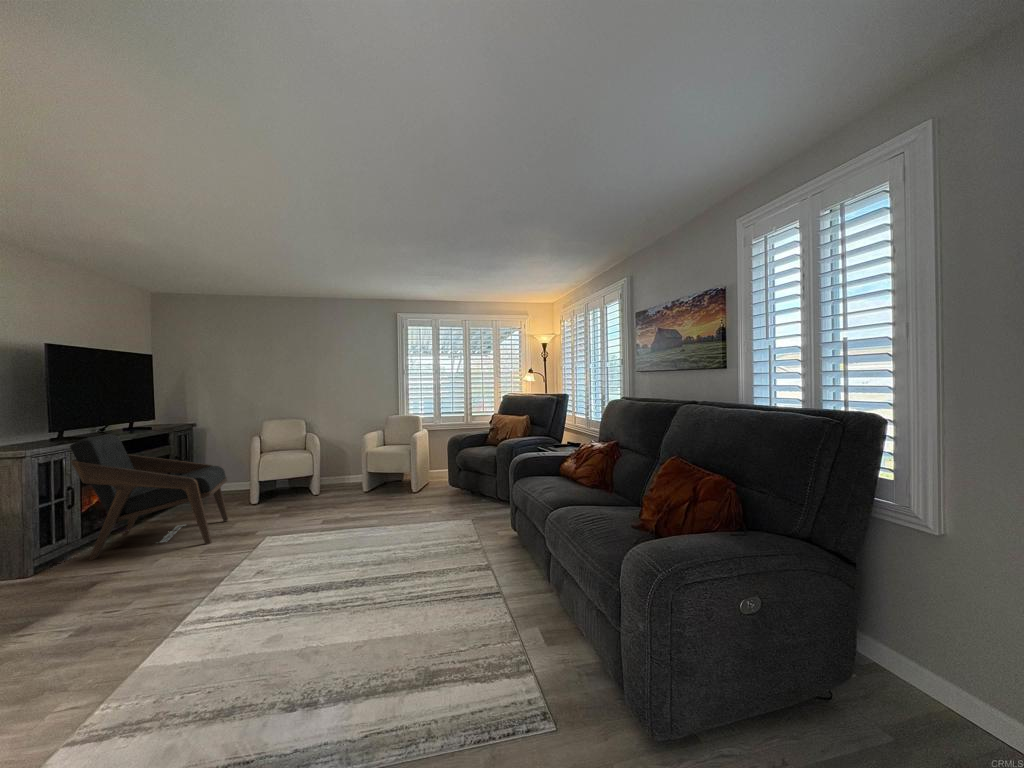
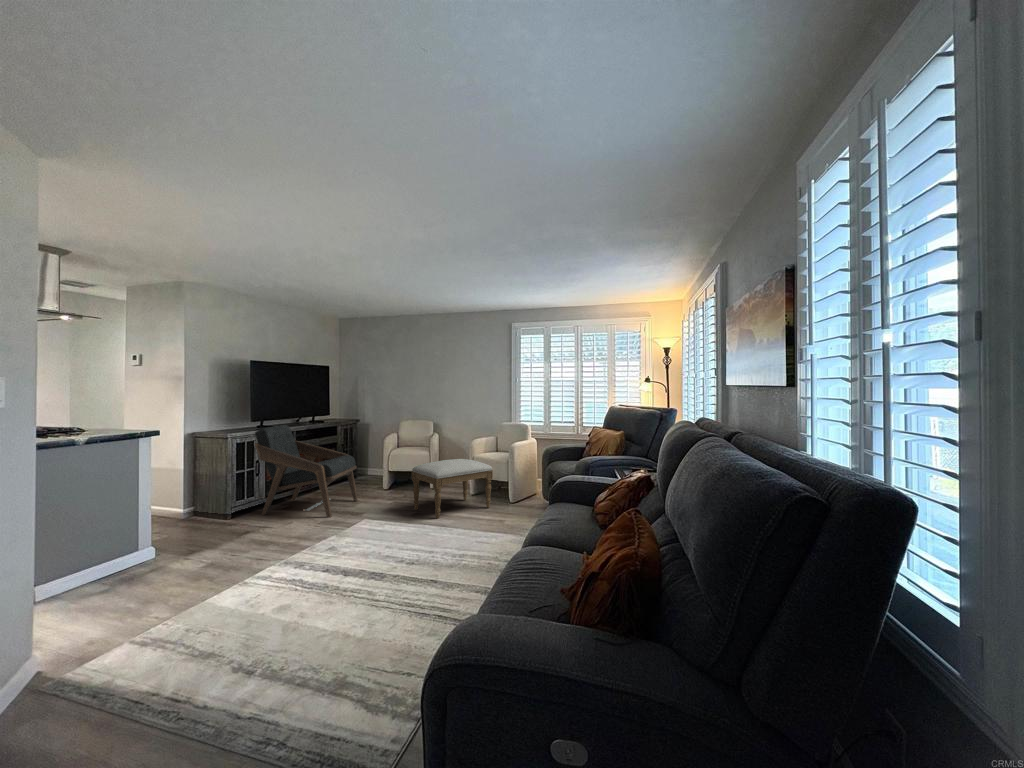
ottoman: none [312,455,403,522] -> present [412,459,493,519]

